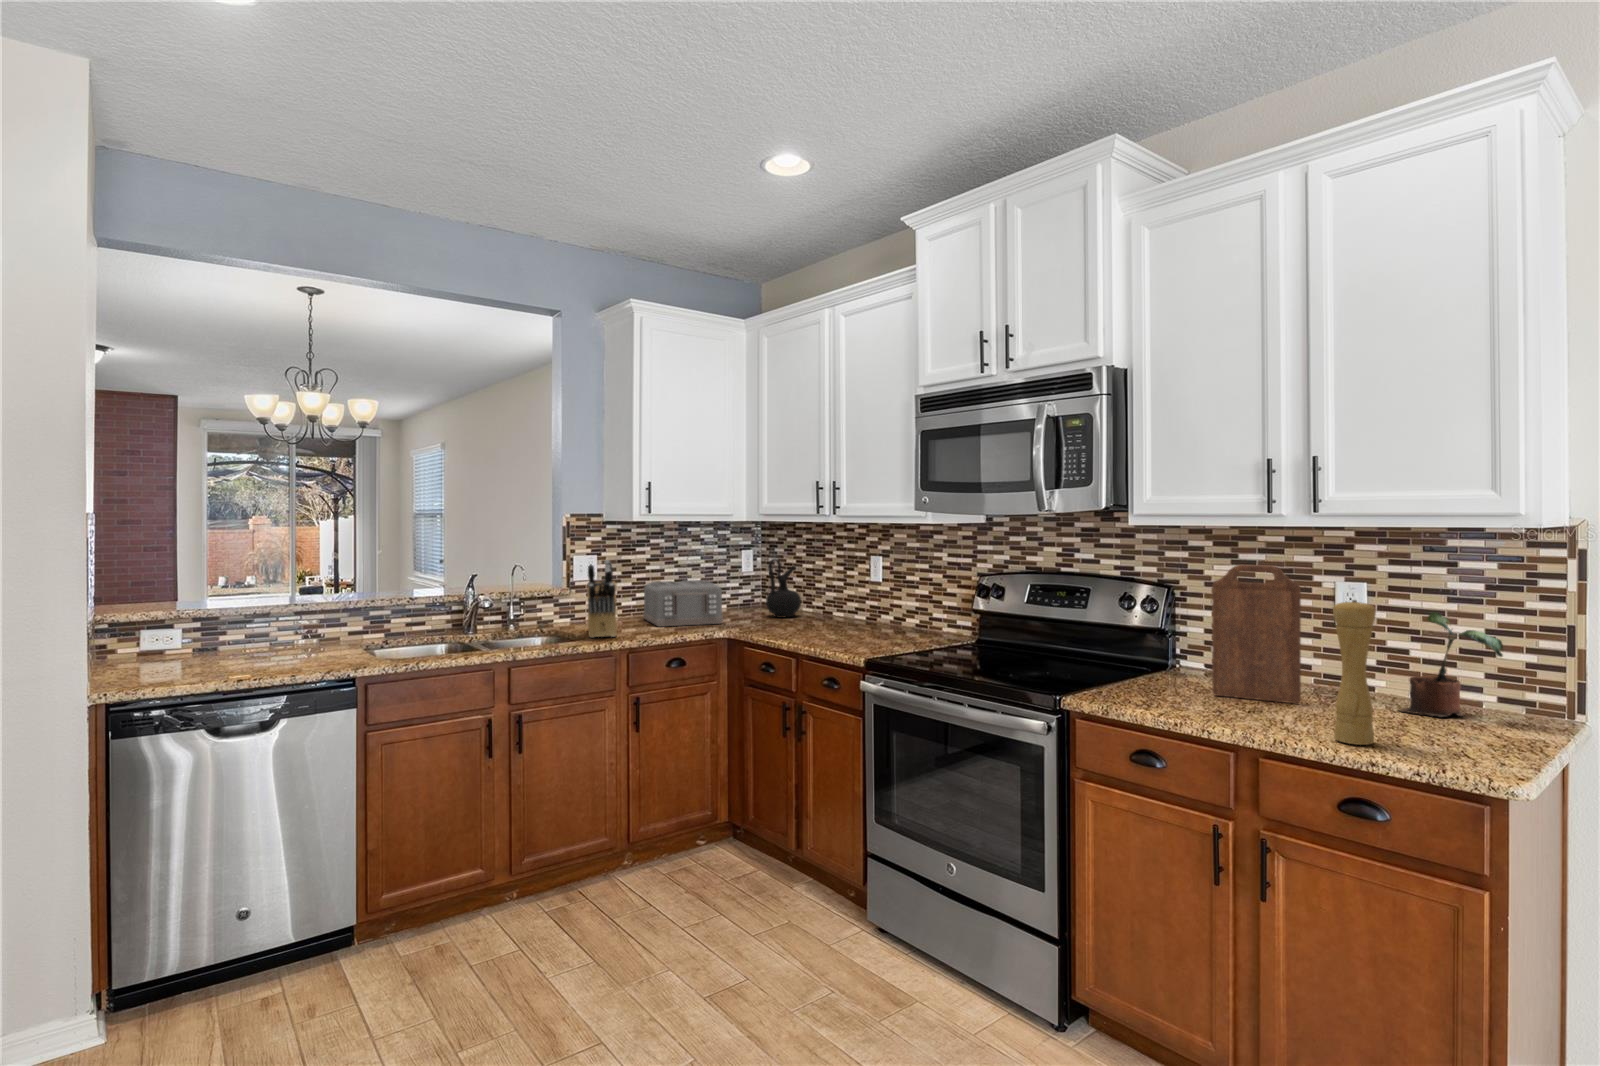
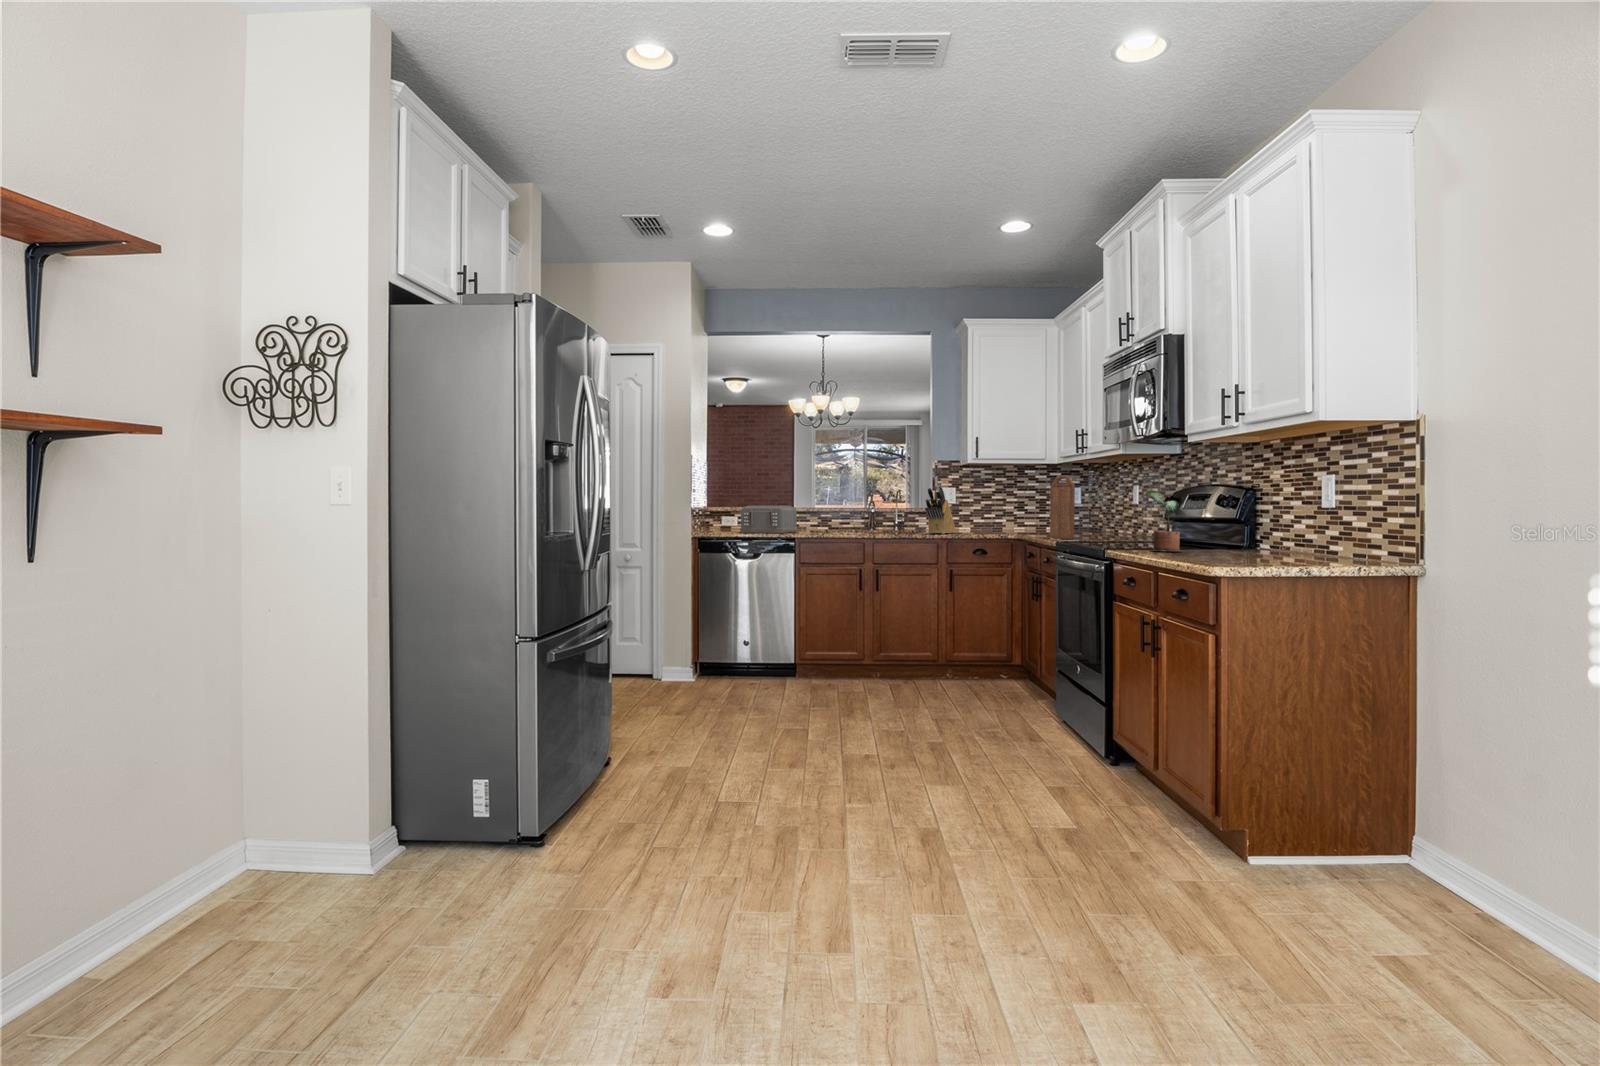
ceramic jug: present [766,559,801,618] -> none [1073,491,1100,534]
cutting board: present [1212,565,1301,703] -> present [1050,476,1075,539]
toaster: present [643,580,723,627] -> present [740,505,797,533]
pepper mill: present [1333,600,1376,745] -> none [1193,474,1217,560]
potted plant: present [1399,612,1503,717] -> present [1145,490,1180,551]

